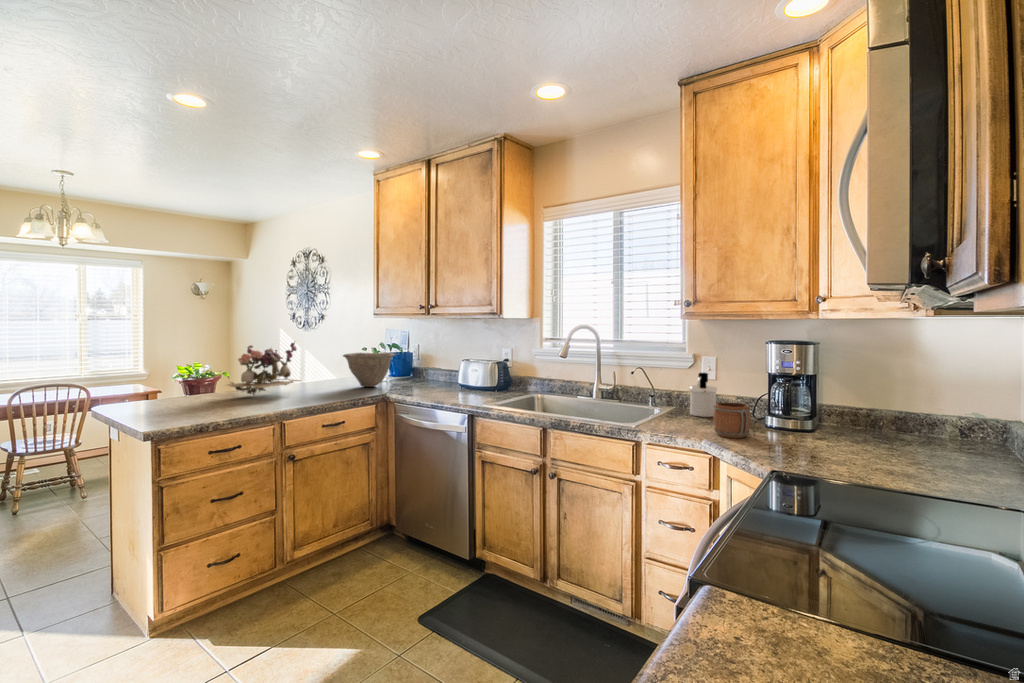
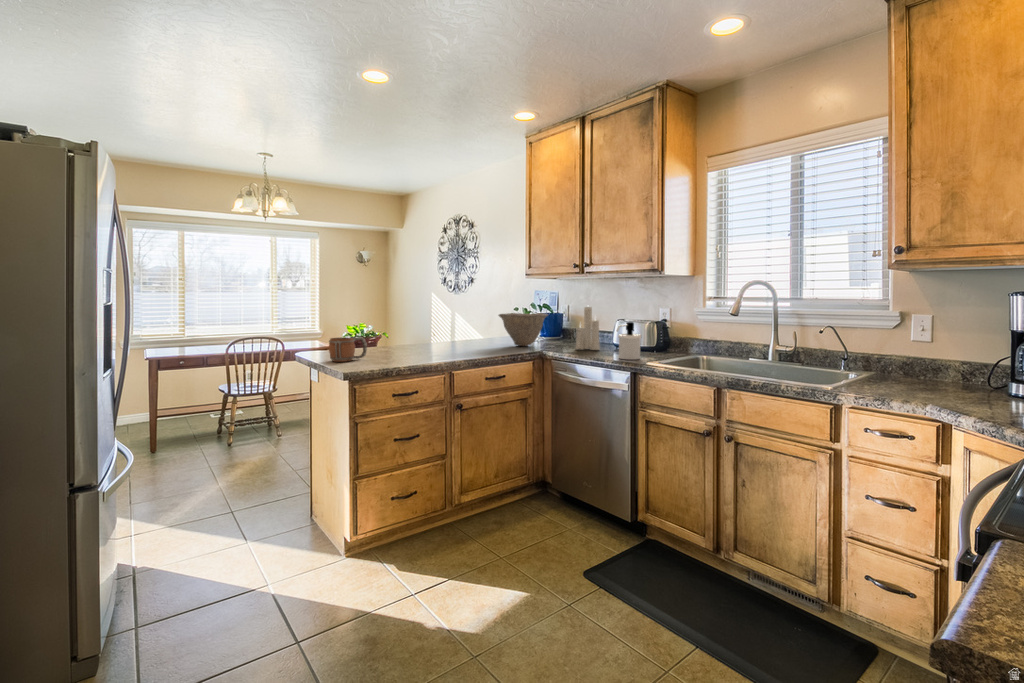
candle: none [422,338,447,390] -> present [576,307,600,350]
flower arrangement: present [229,343,301,395] -> none [398,300,464,351]
soap dispenser: present [689,373,717,417] -> present [617,322,641,360]
mug: present [713,401,750,438] -> present [329,337,367,362]

